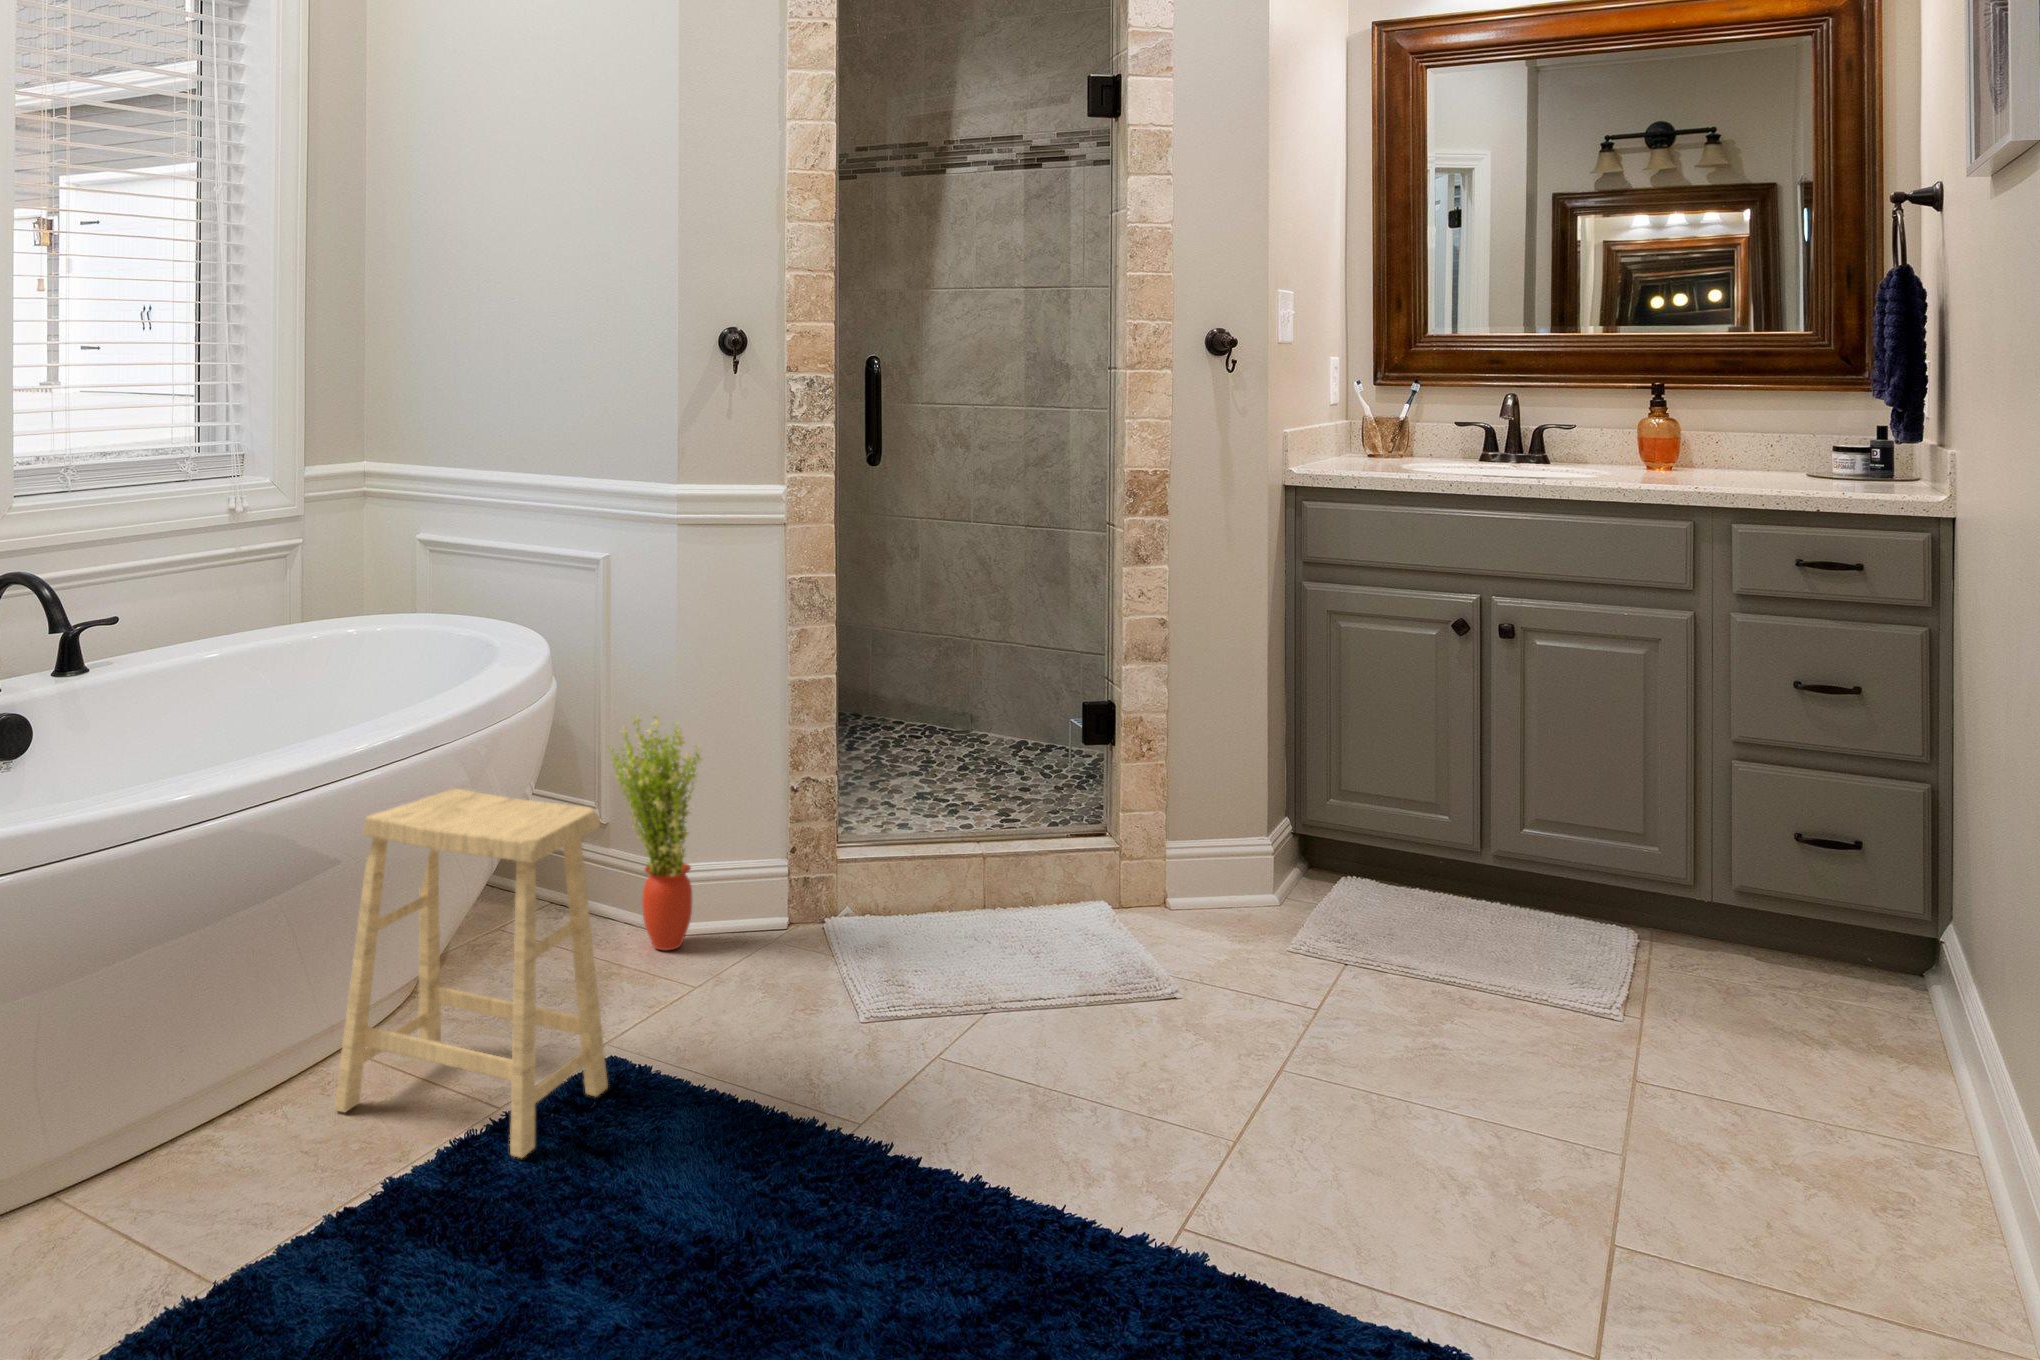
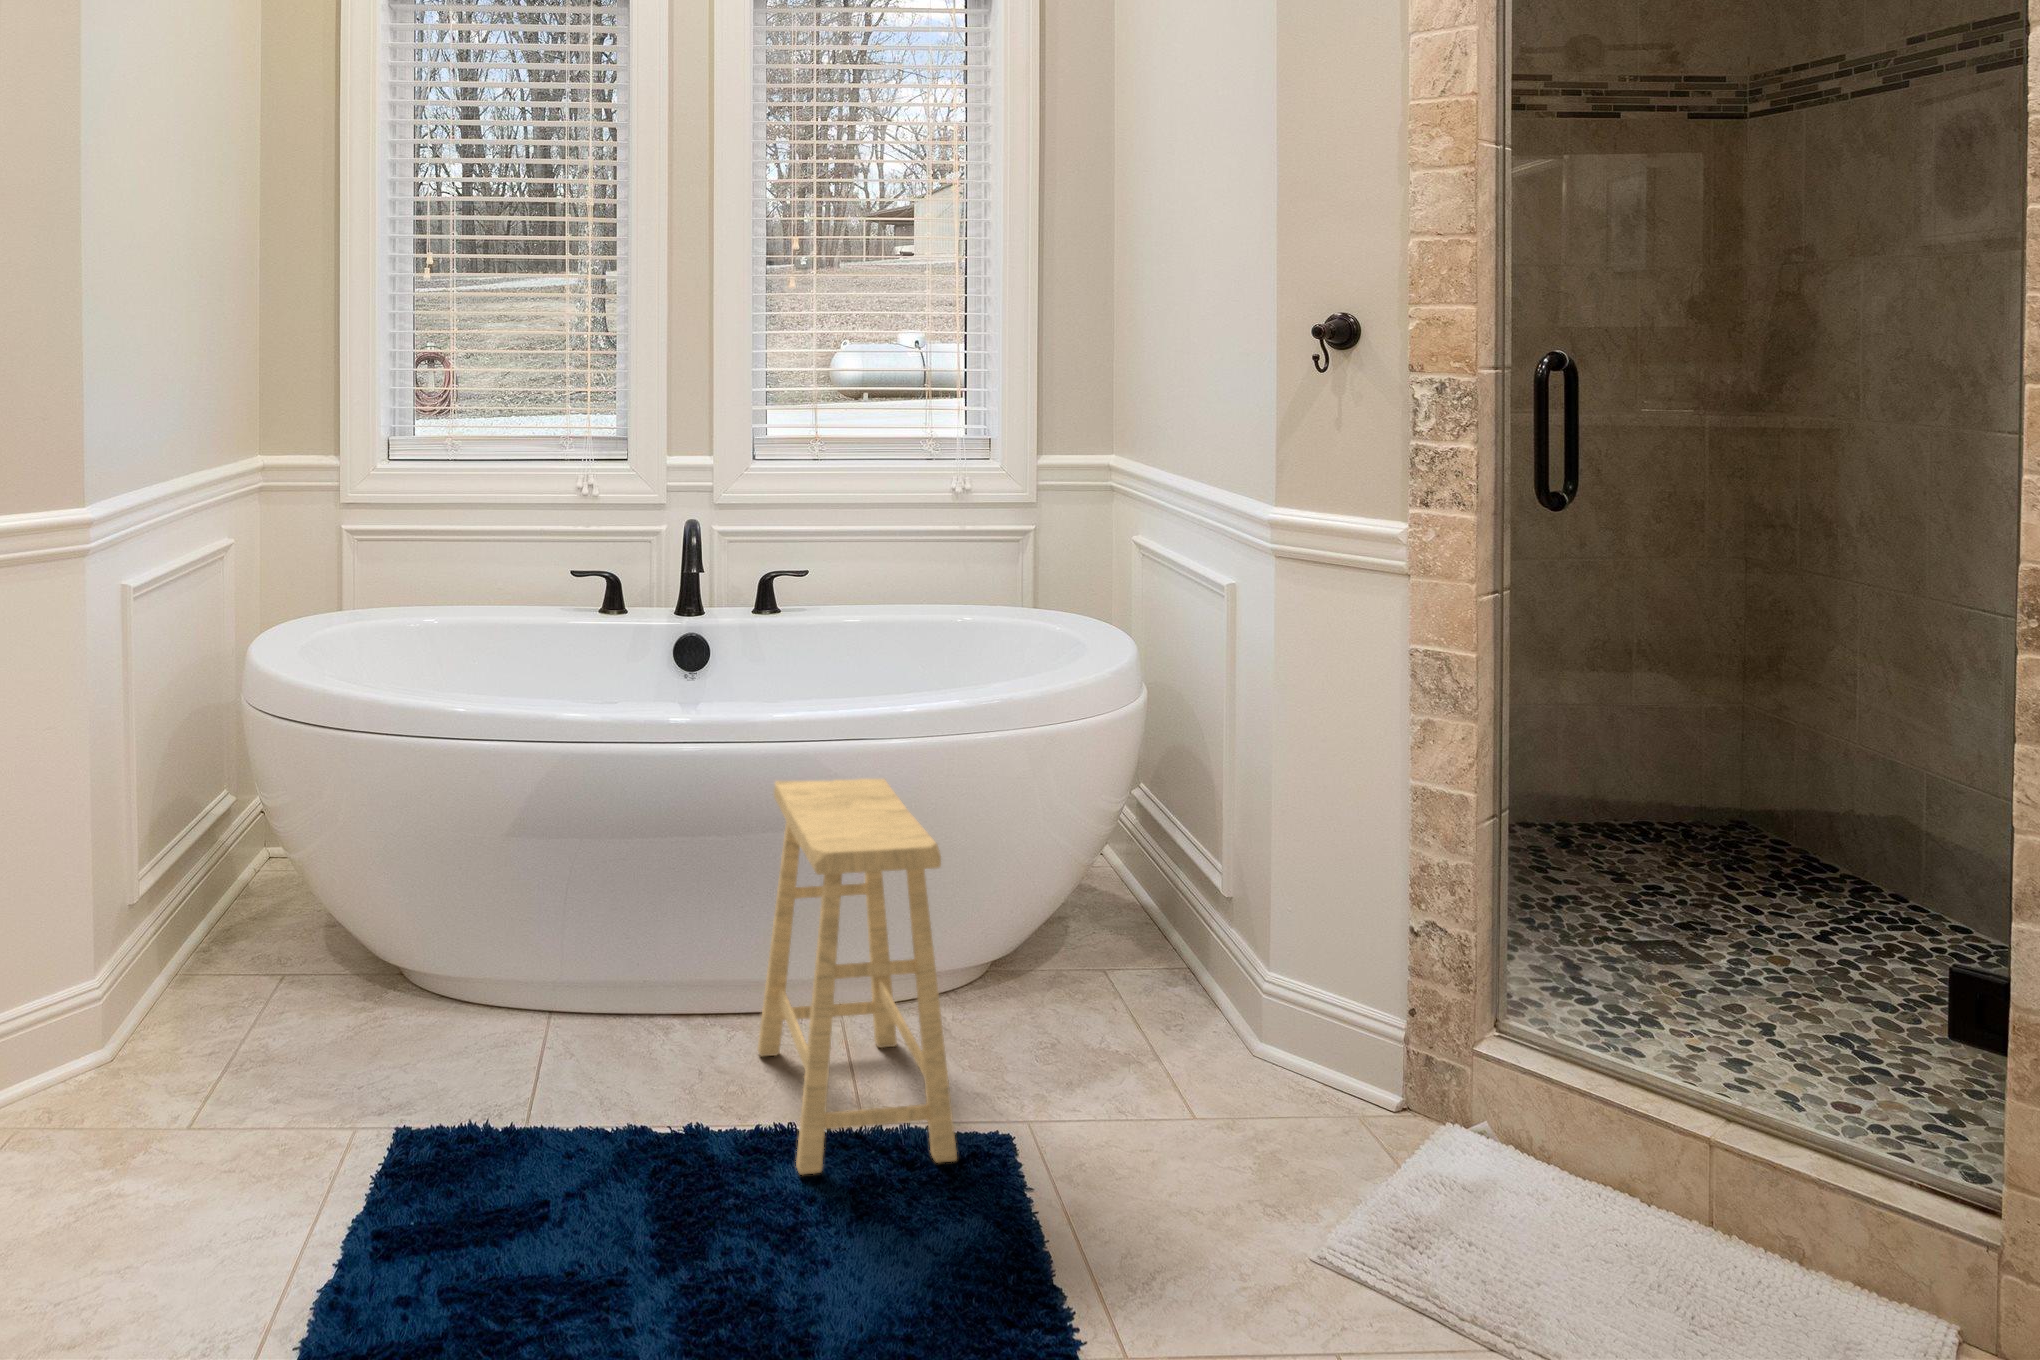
potted plant: present [610,716,702,950] -> none [1164,771,1272,1068]

